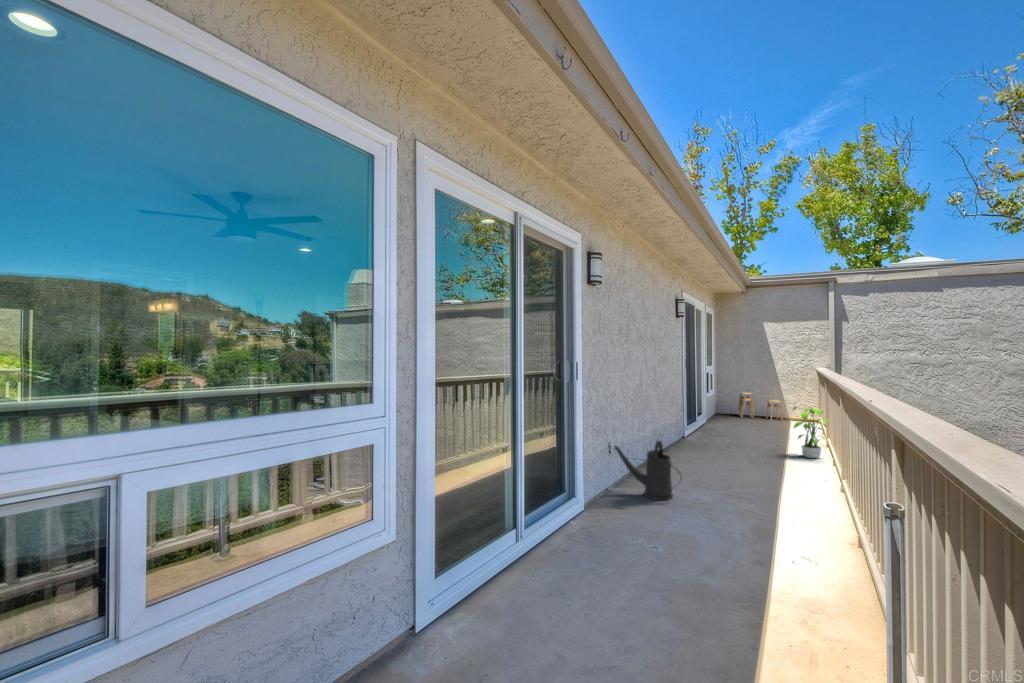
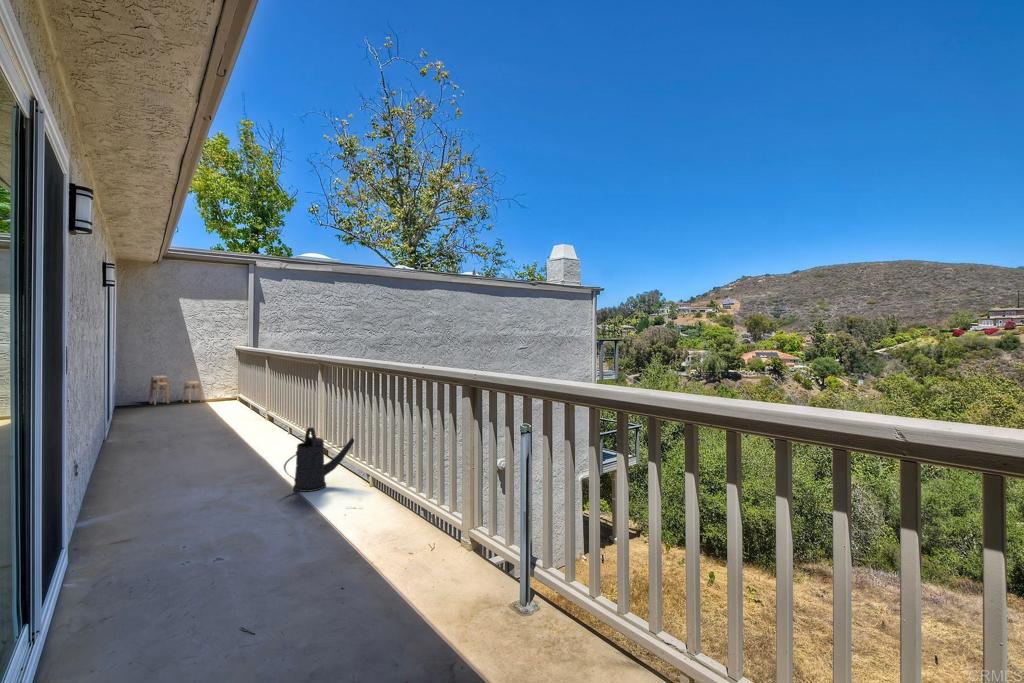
potted plant: present [793,407,828,458] -> none [247,381,281,430]
watering can: present [615,441,678,500] -> present [284,427,354,492]

